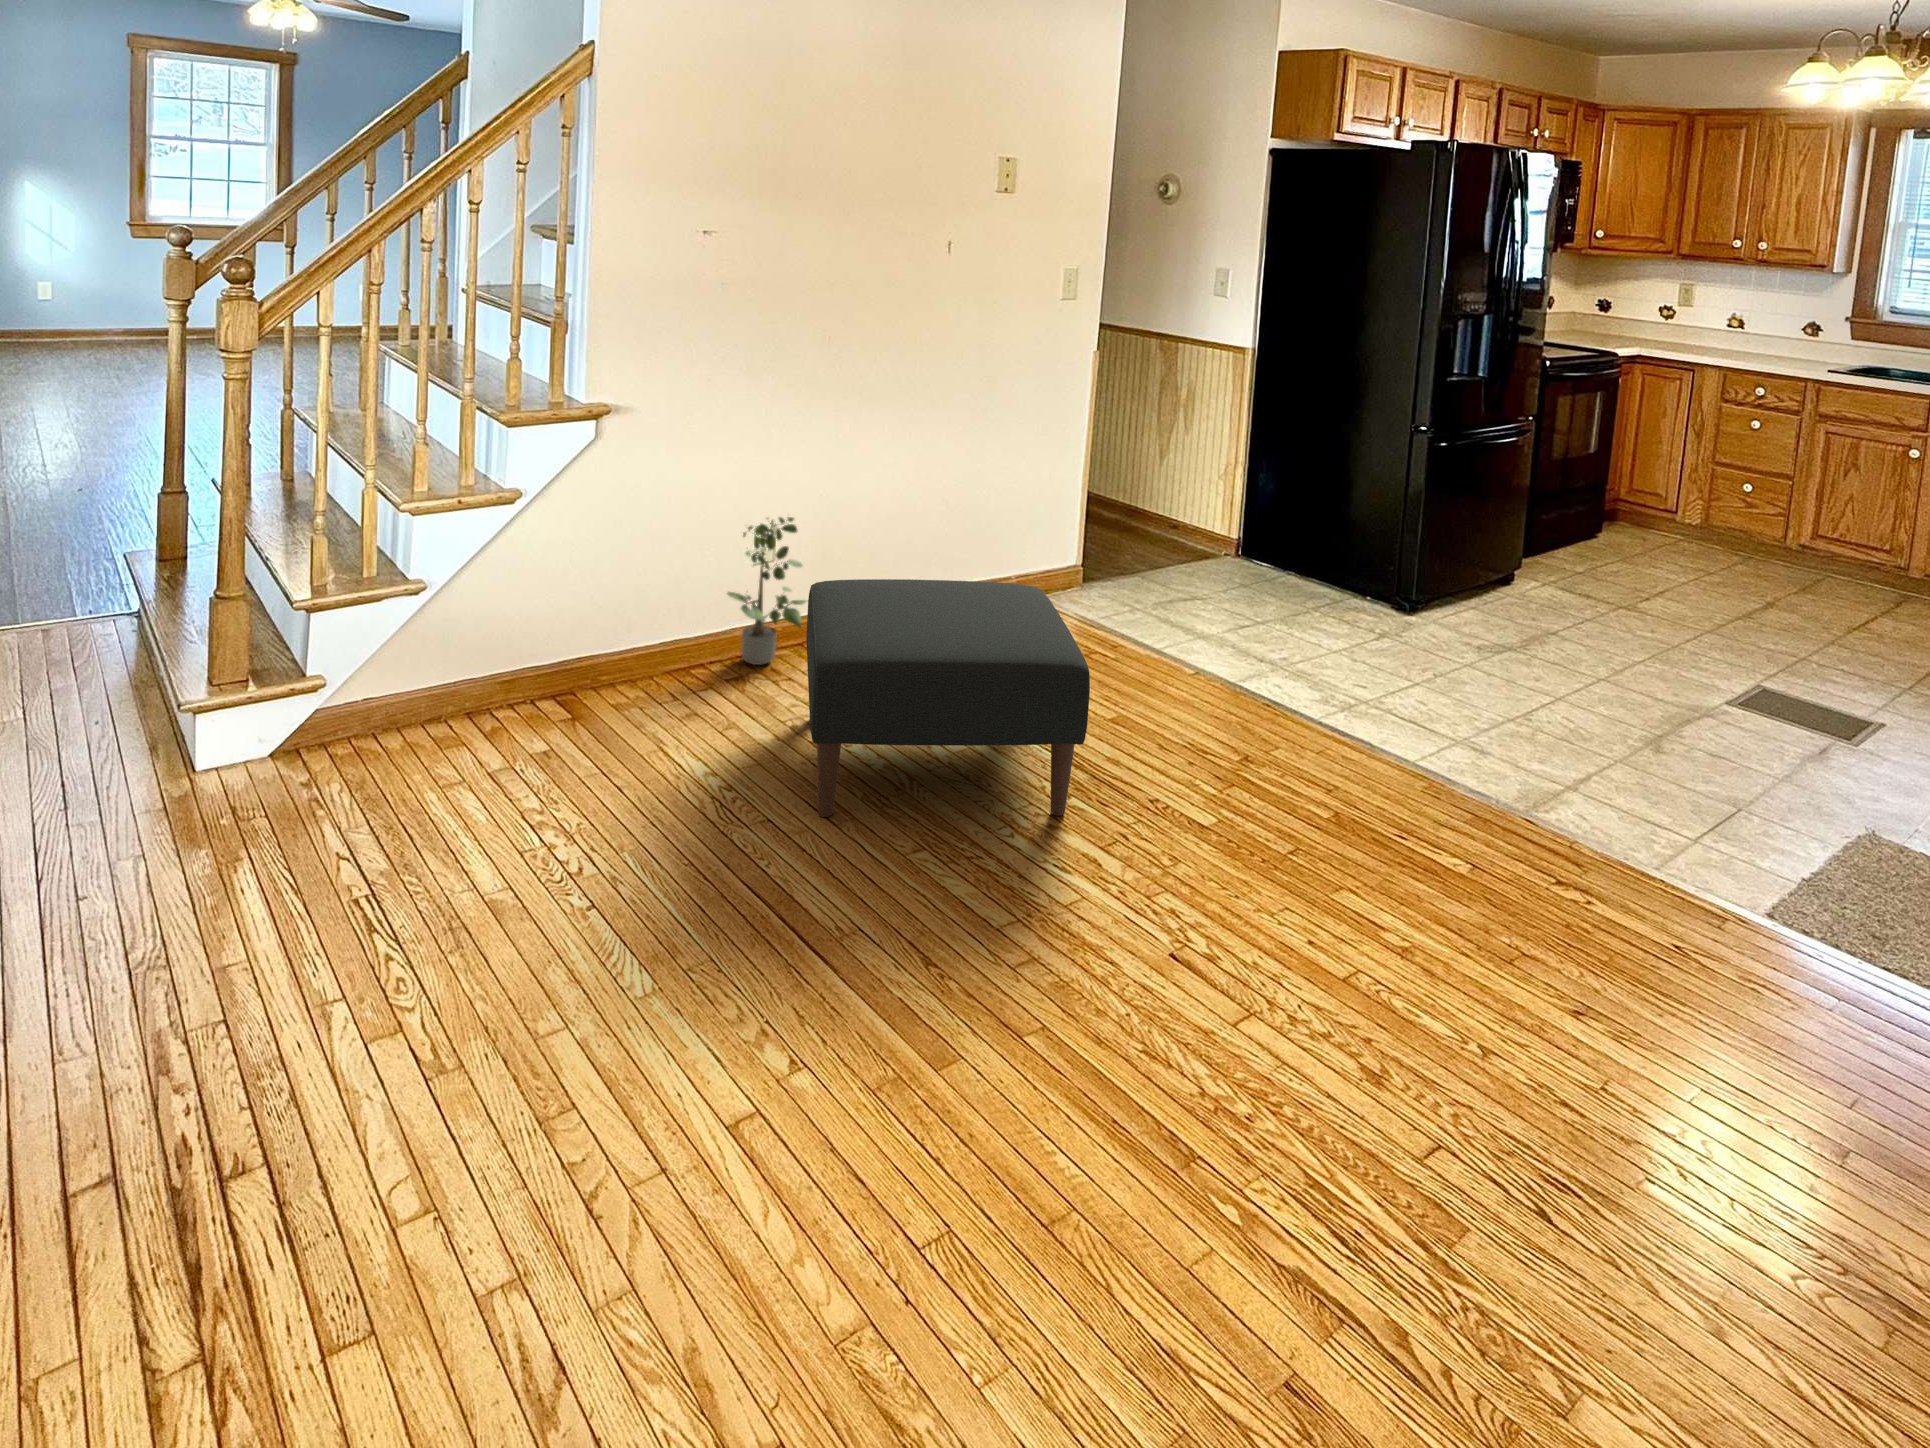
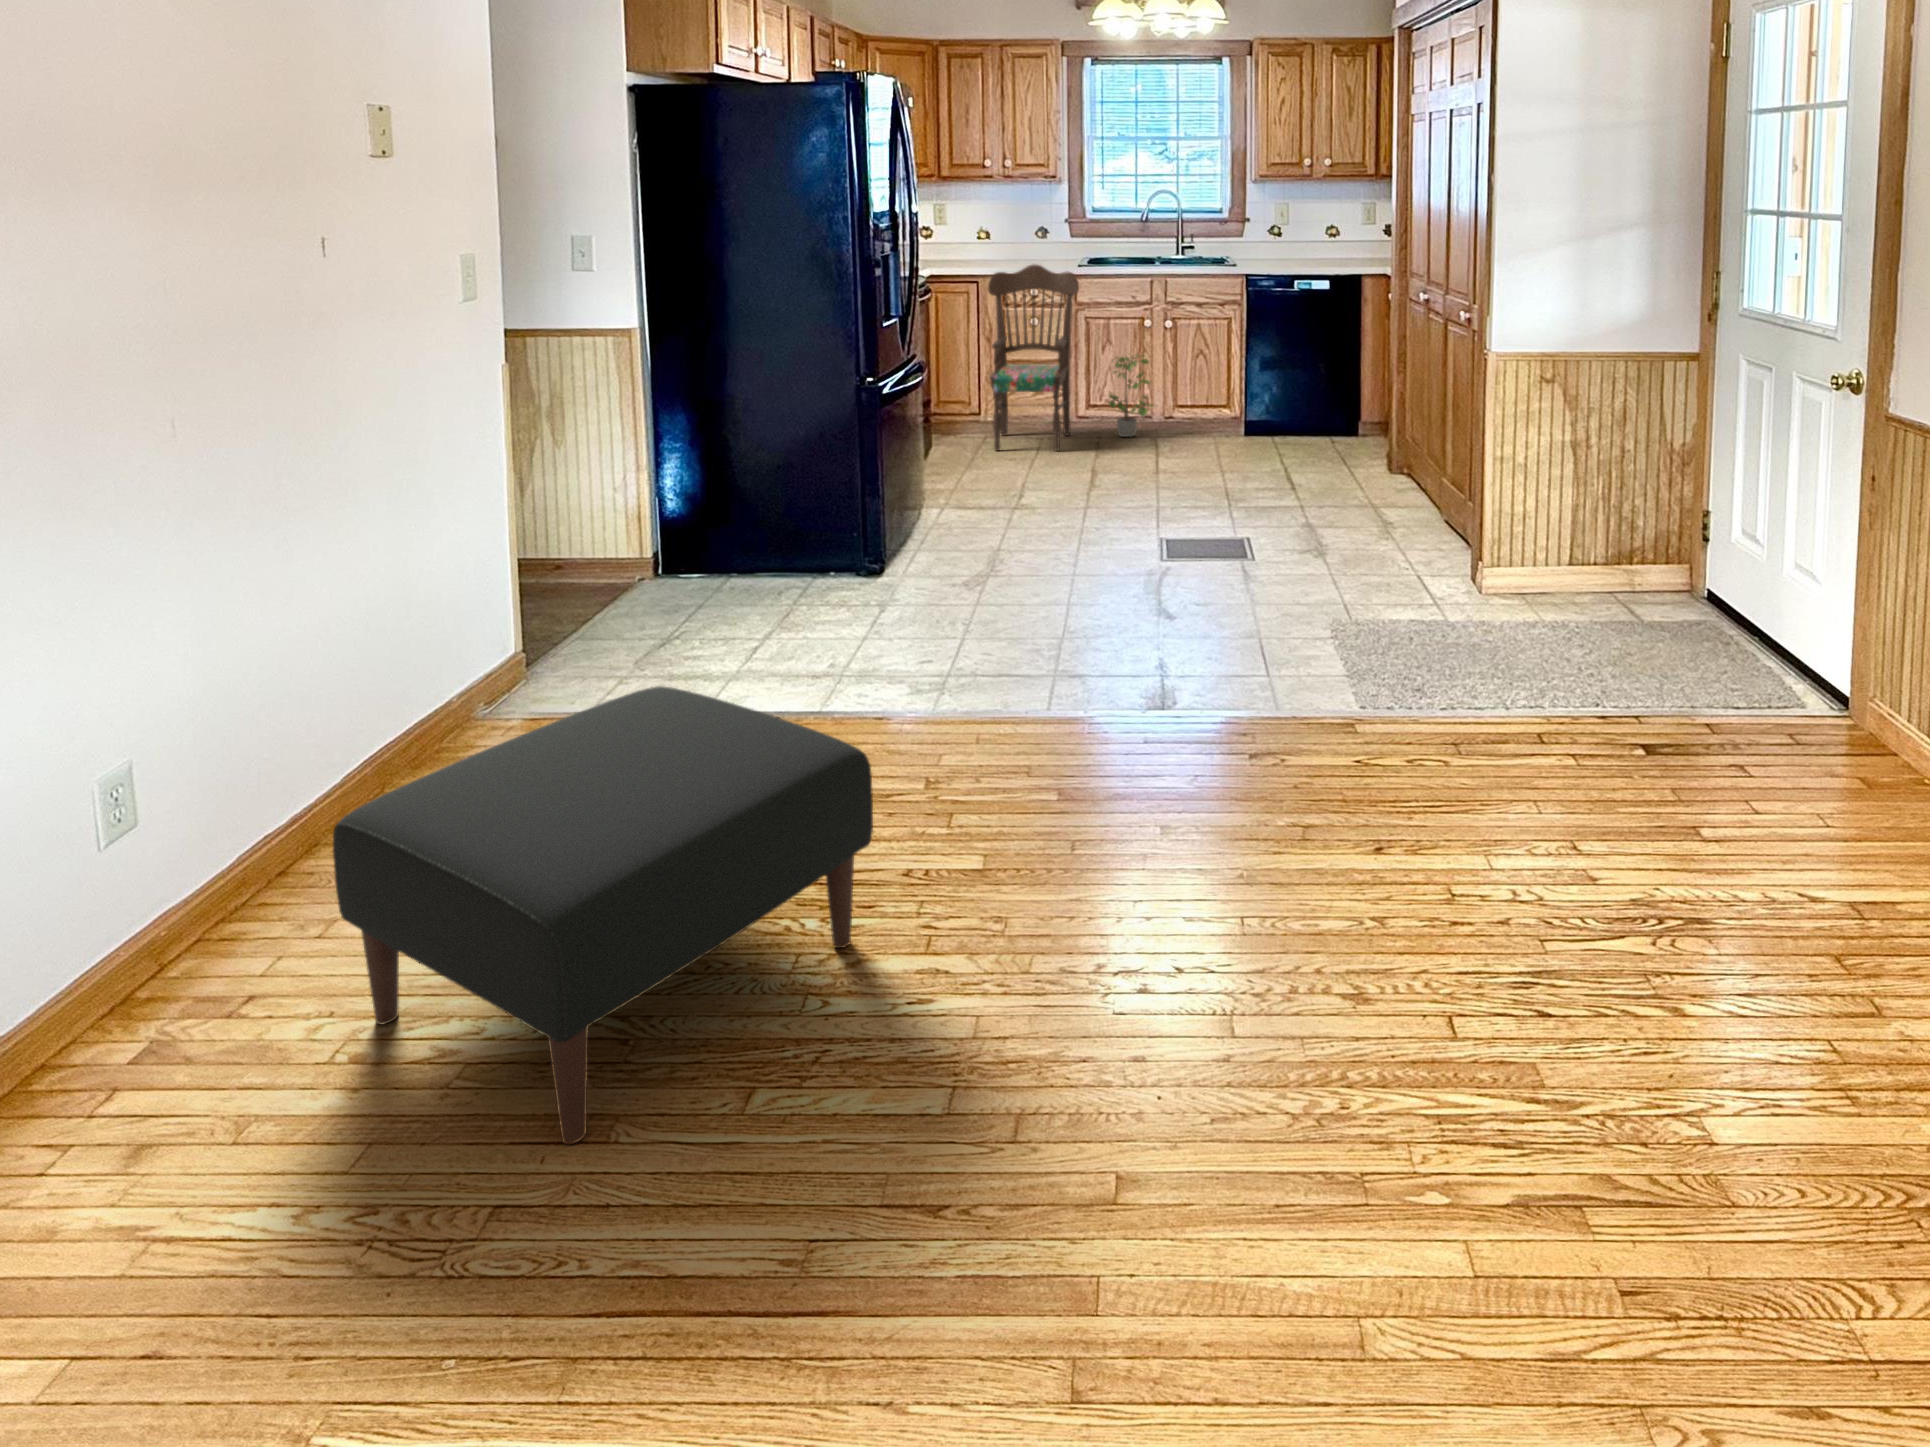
dining chair: none [1662,360,1816,573] -> present [988,265,1079,451]
potted plant: present [727,517,806,665] -> present [1109,355,1152,437]

